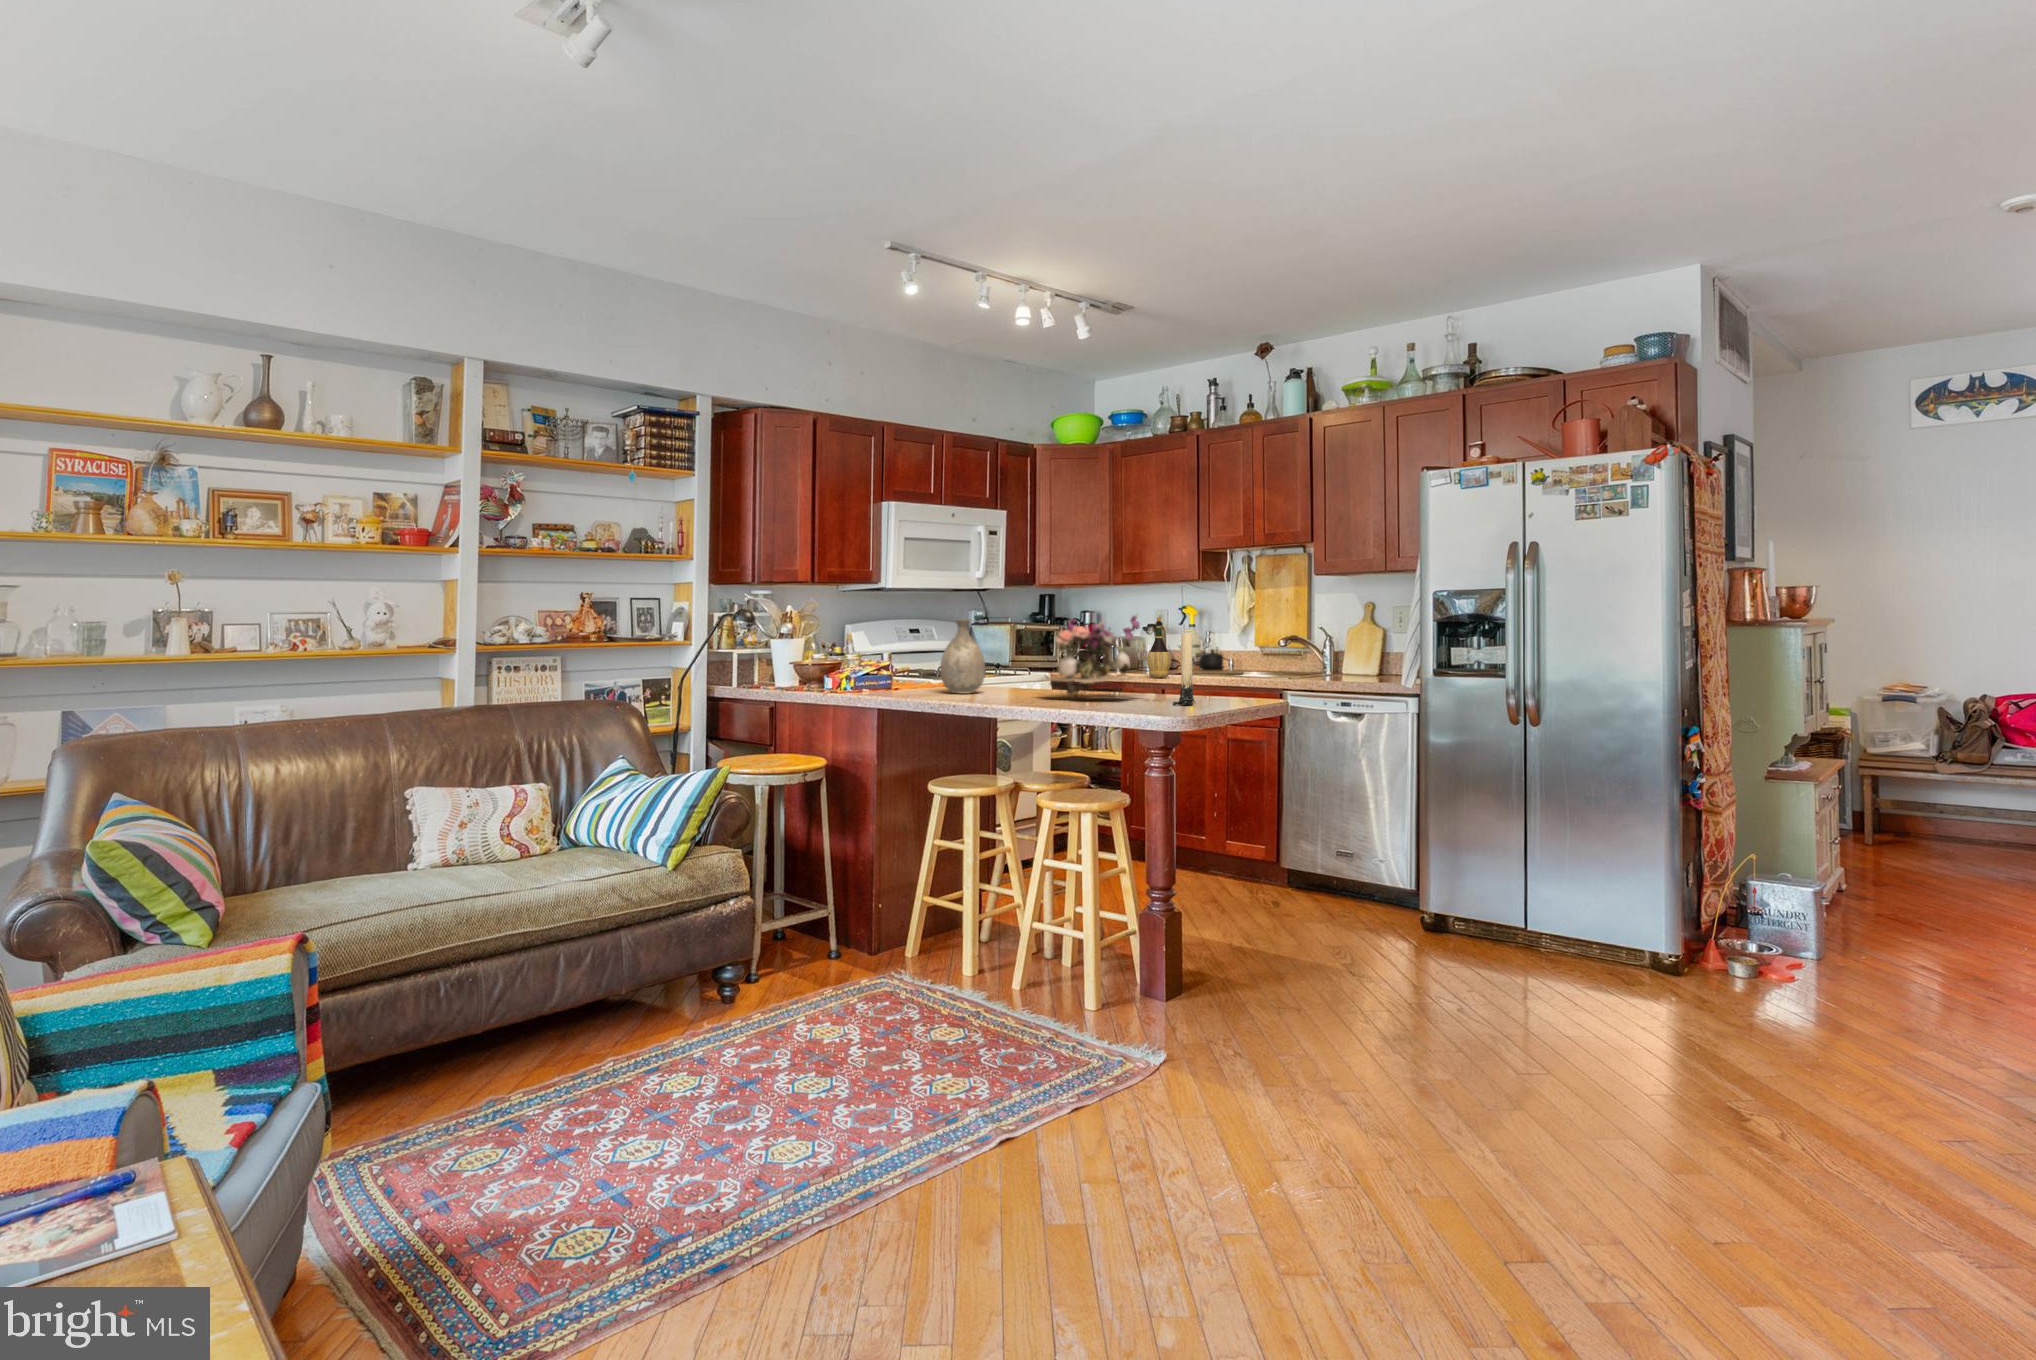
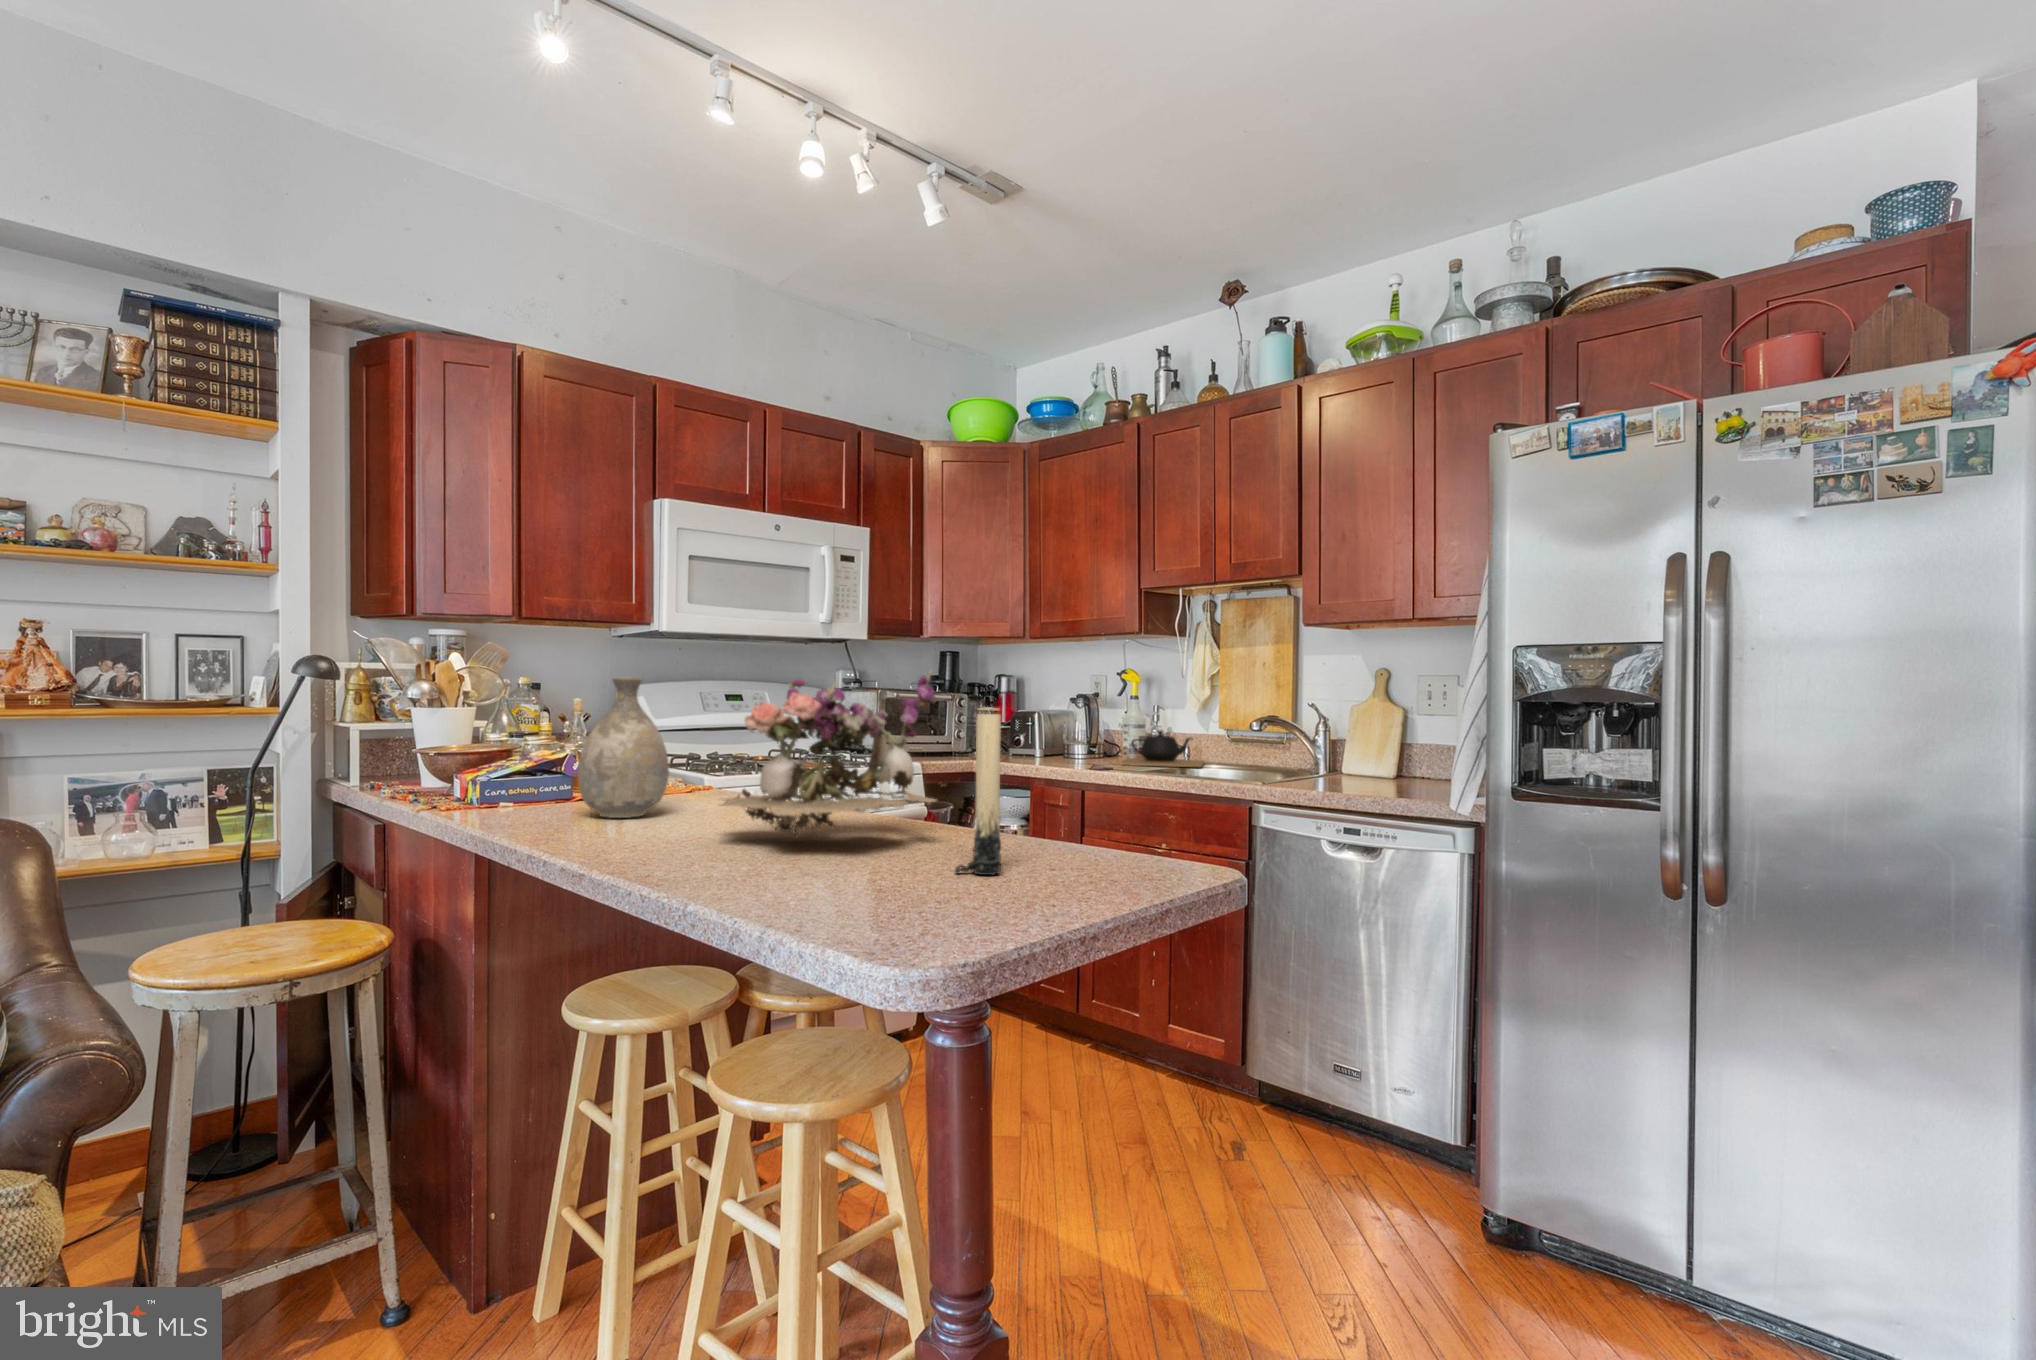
wine bottle: present [1147,617,1171,678] -> none [1046,683,1083,775]

